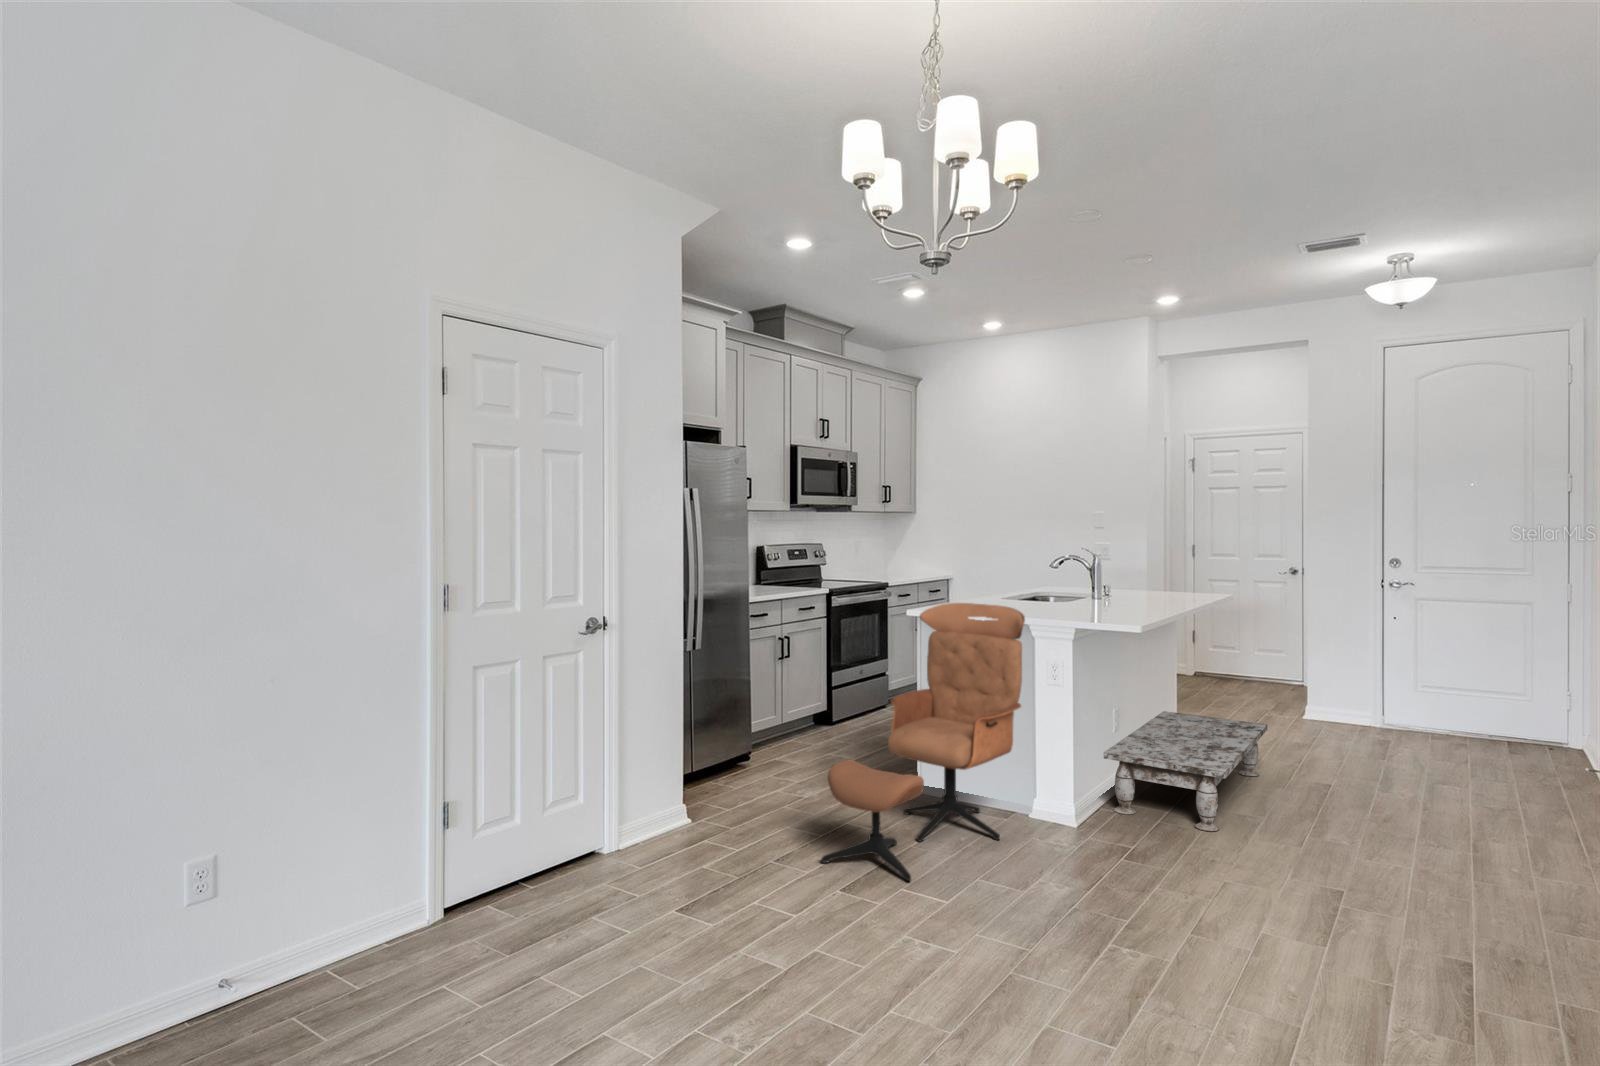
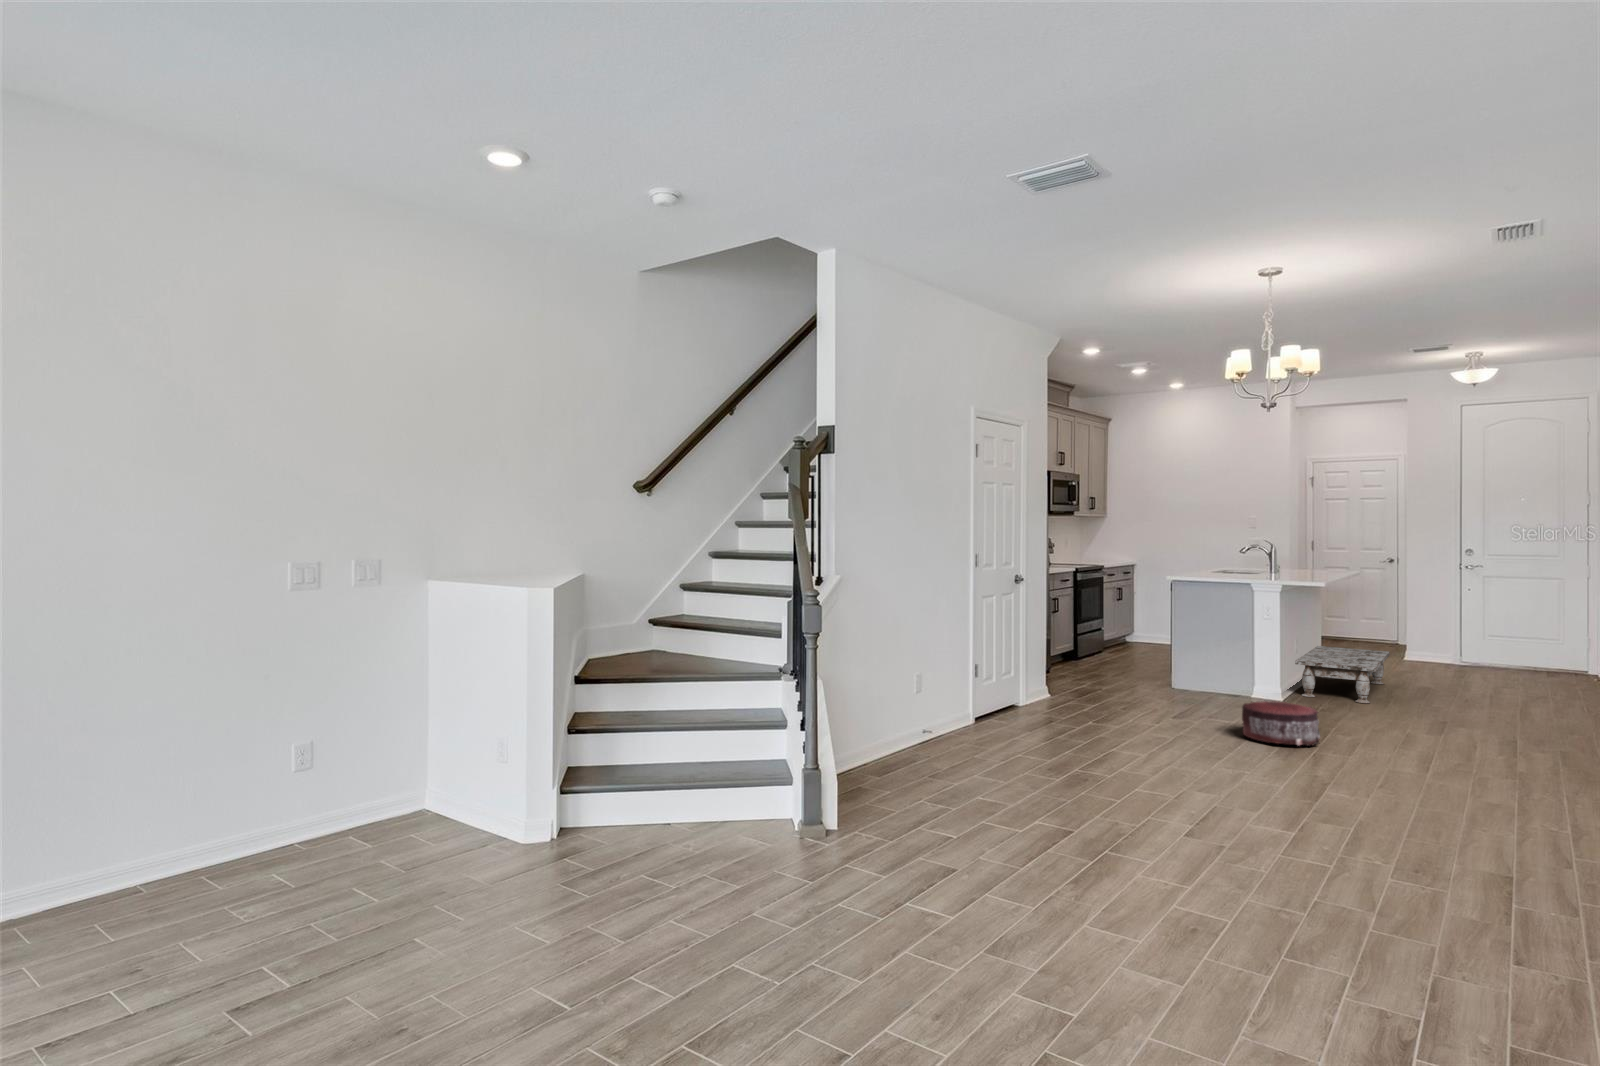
lounge chair: present [821,603,1025,881] -> none [1150,570,1255,716]
pouf: none [924,877,1064,1000] -> present [1242,701,1320,746]

